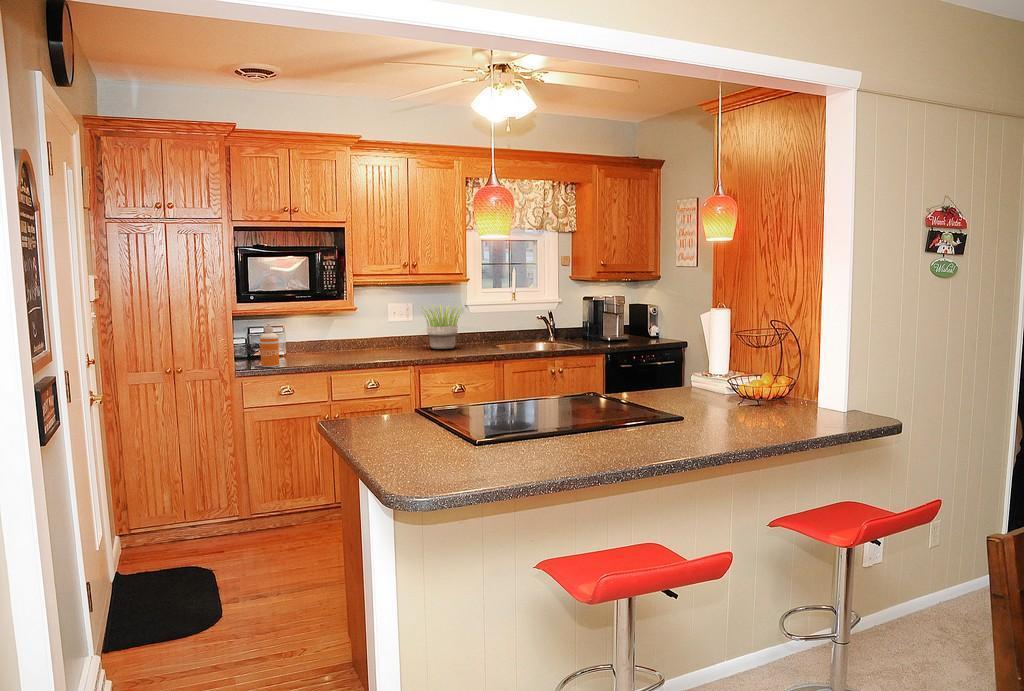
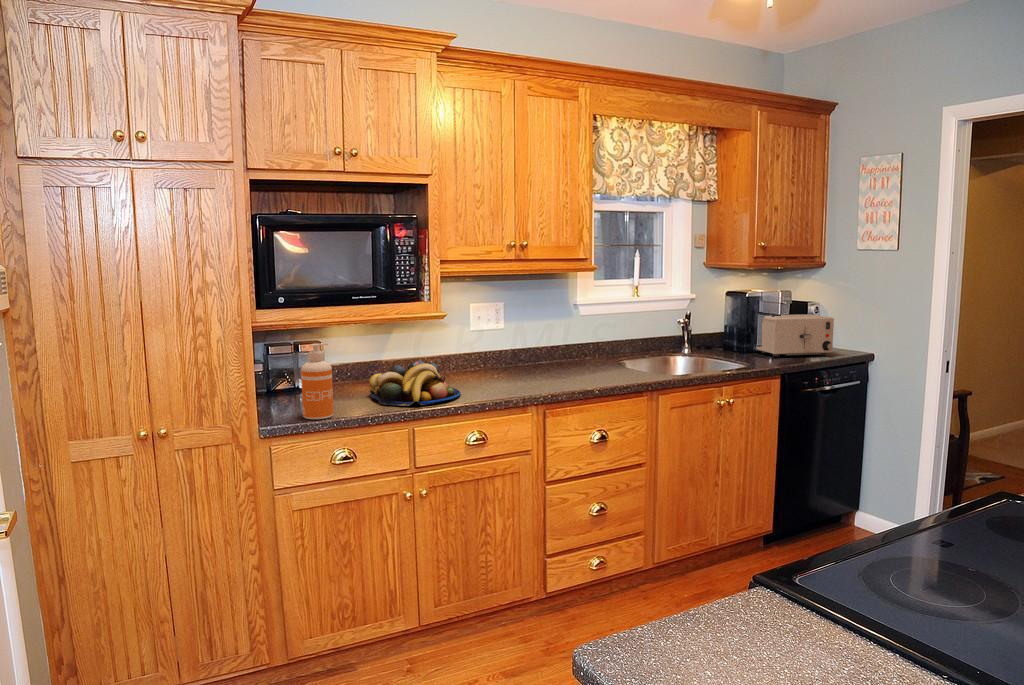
potted plant: present [423,305,461,349] -> none [515,303,590,372]
toaster: none [605,314,654,343] -> present [756,314,834,357]
fruit bowl: none [308,338,366,362] -> present [369,361,461,406]

